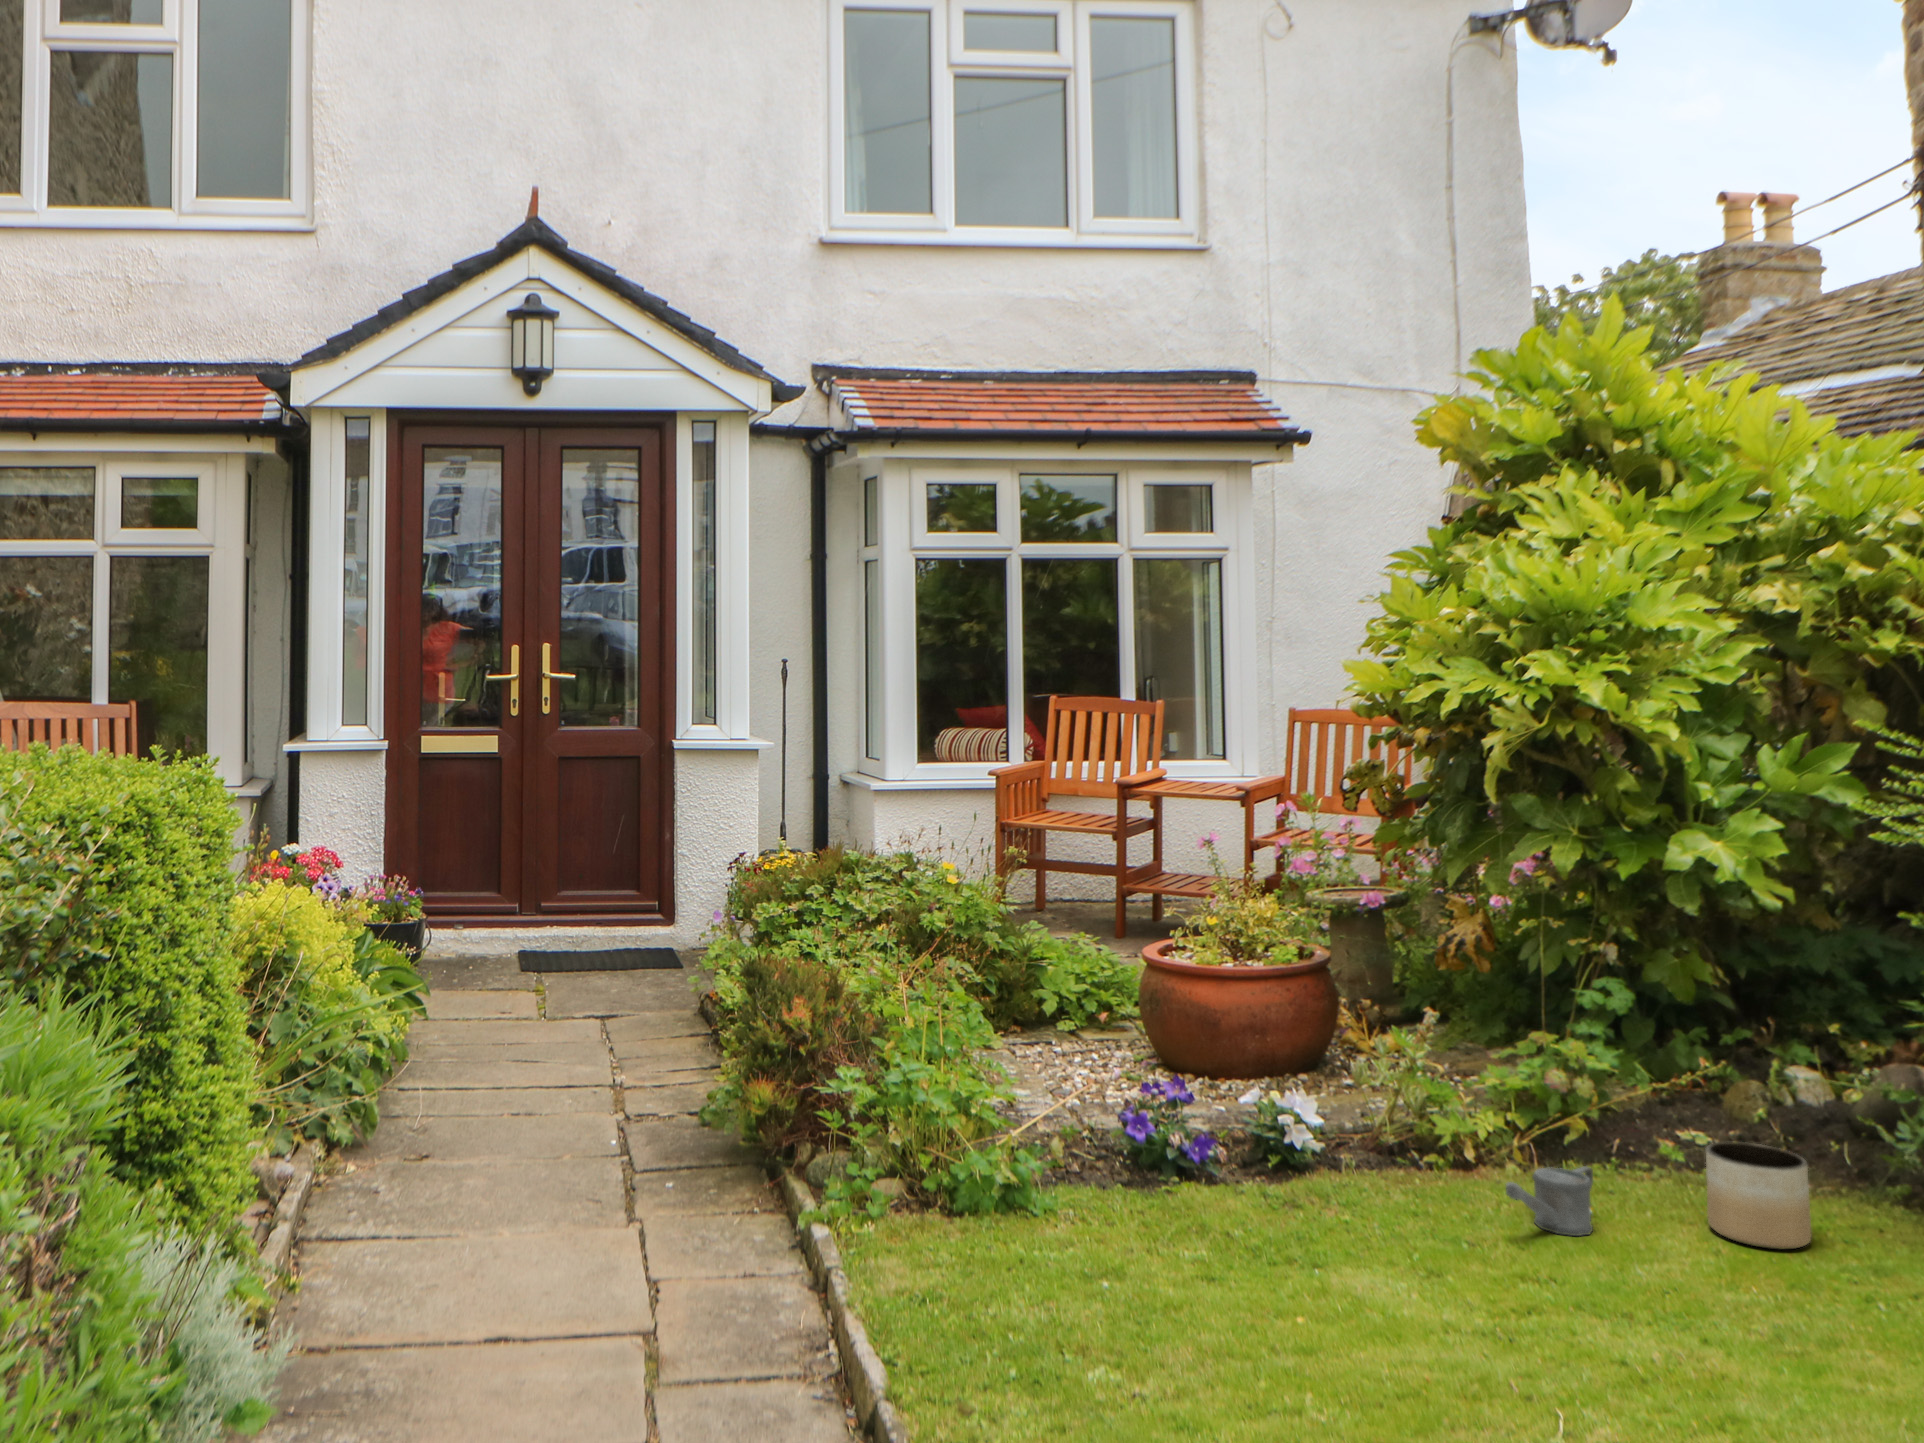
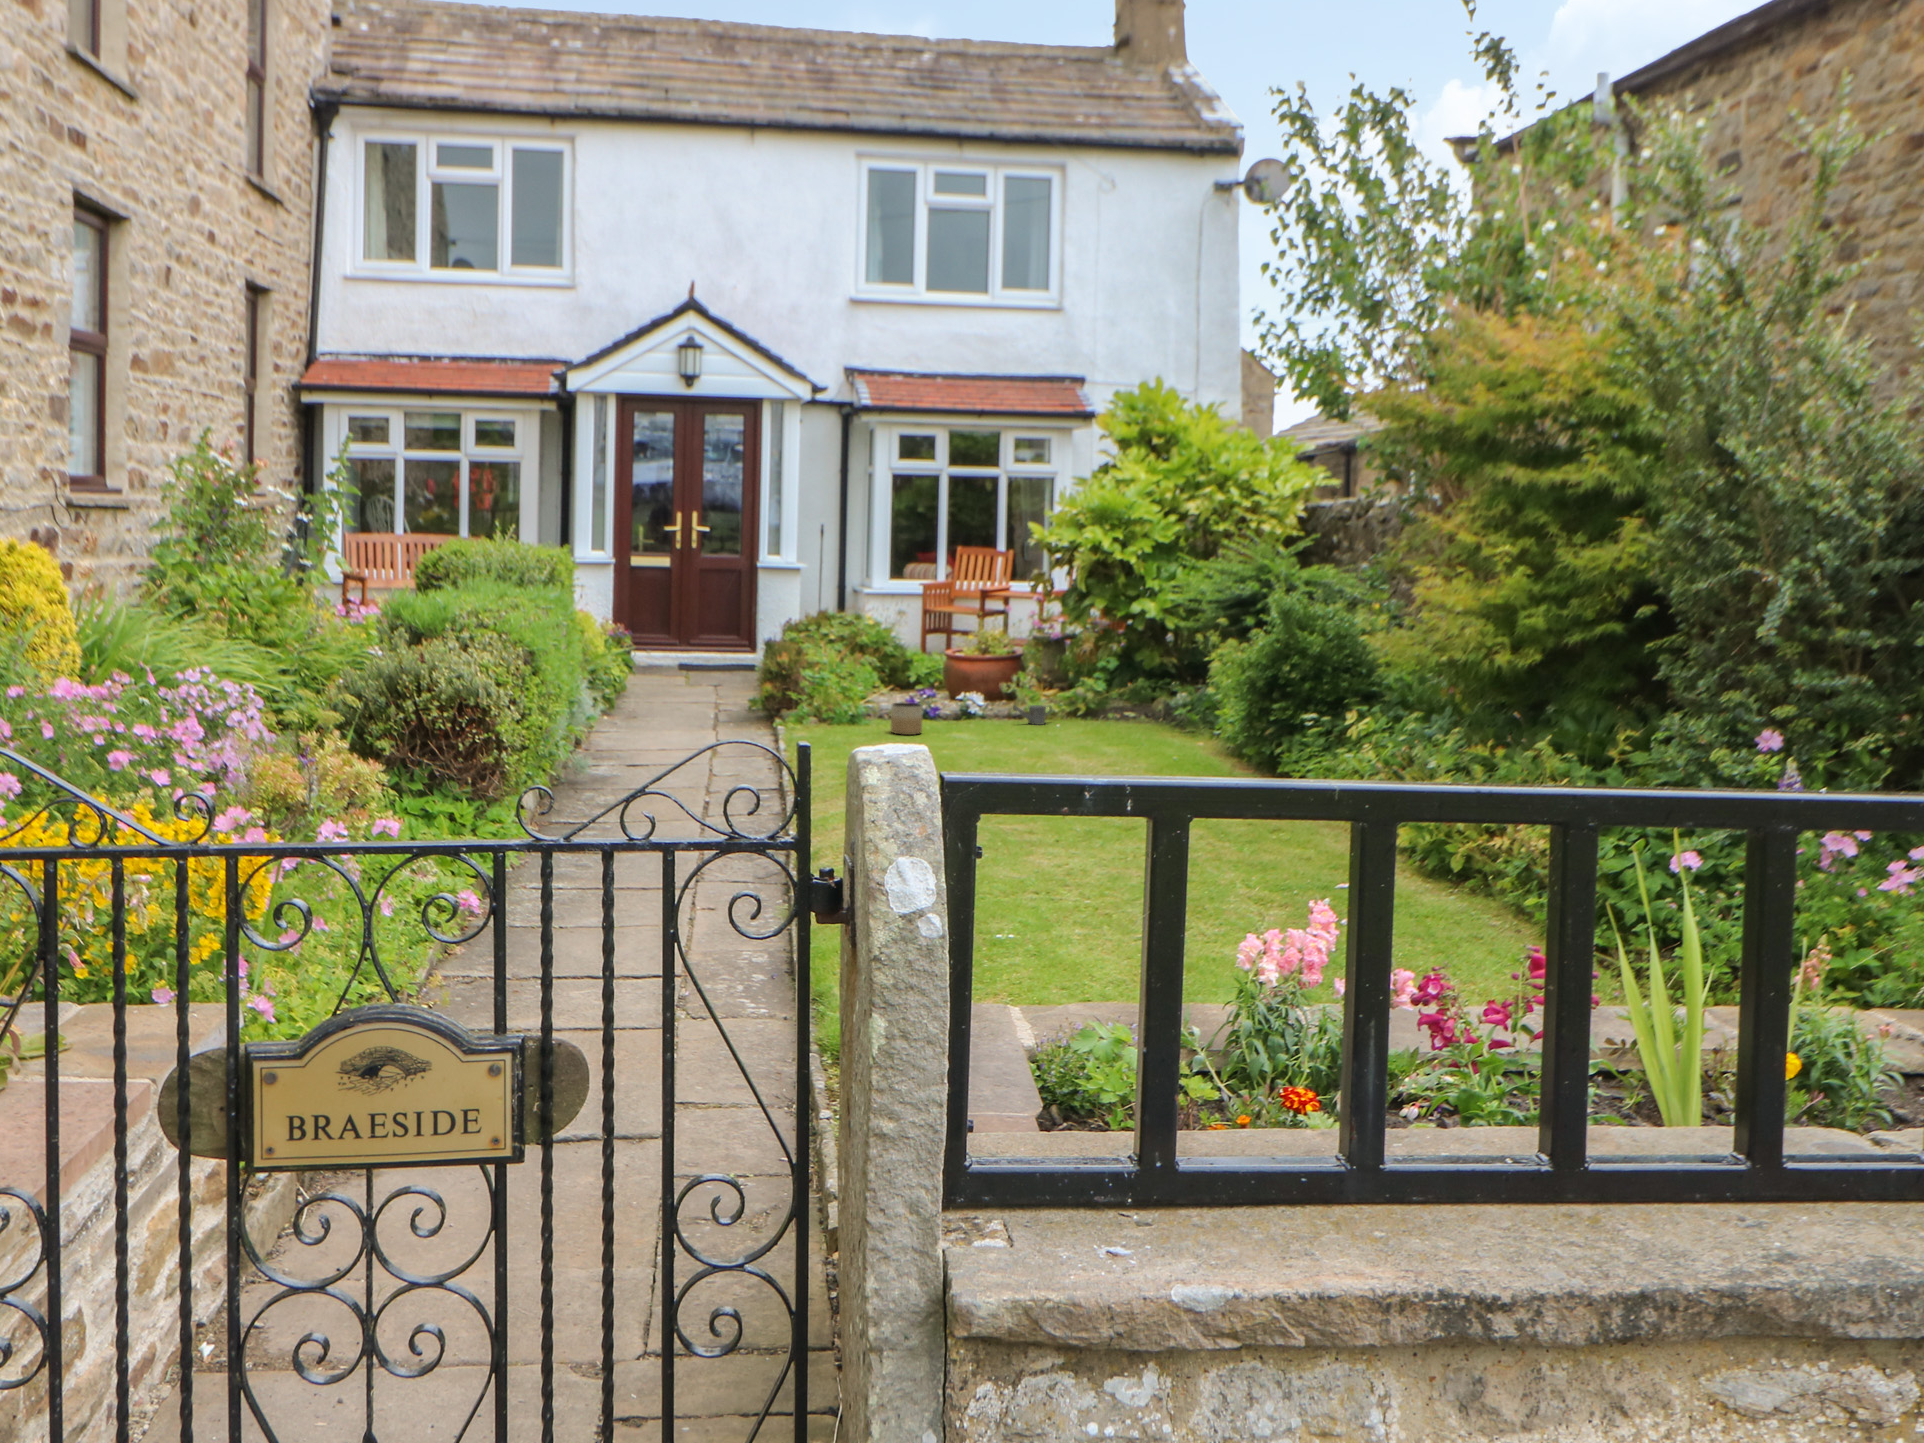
planter: present [1706,1142,1811,1249] -> present [891,702,923,735]

